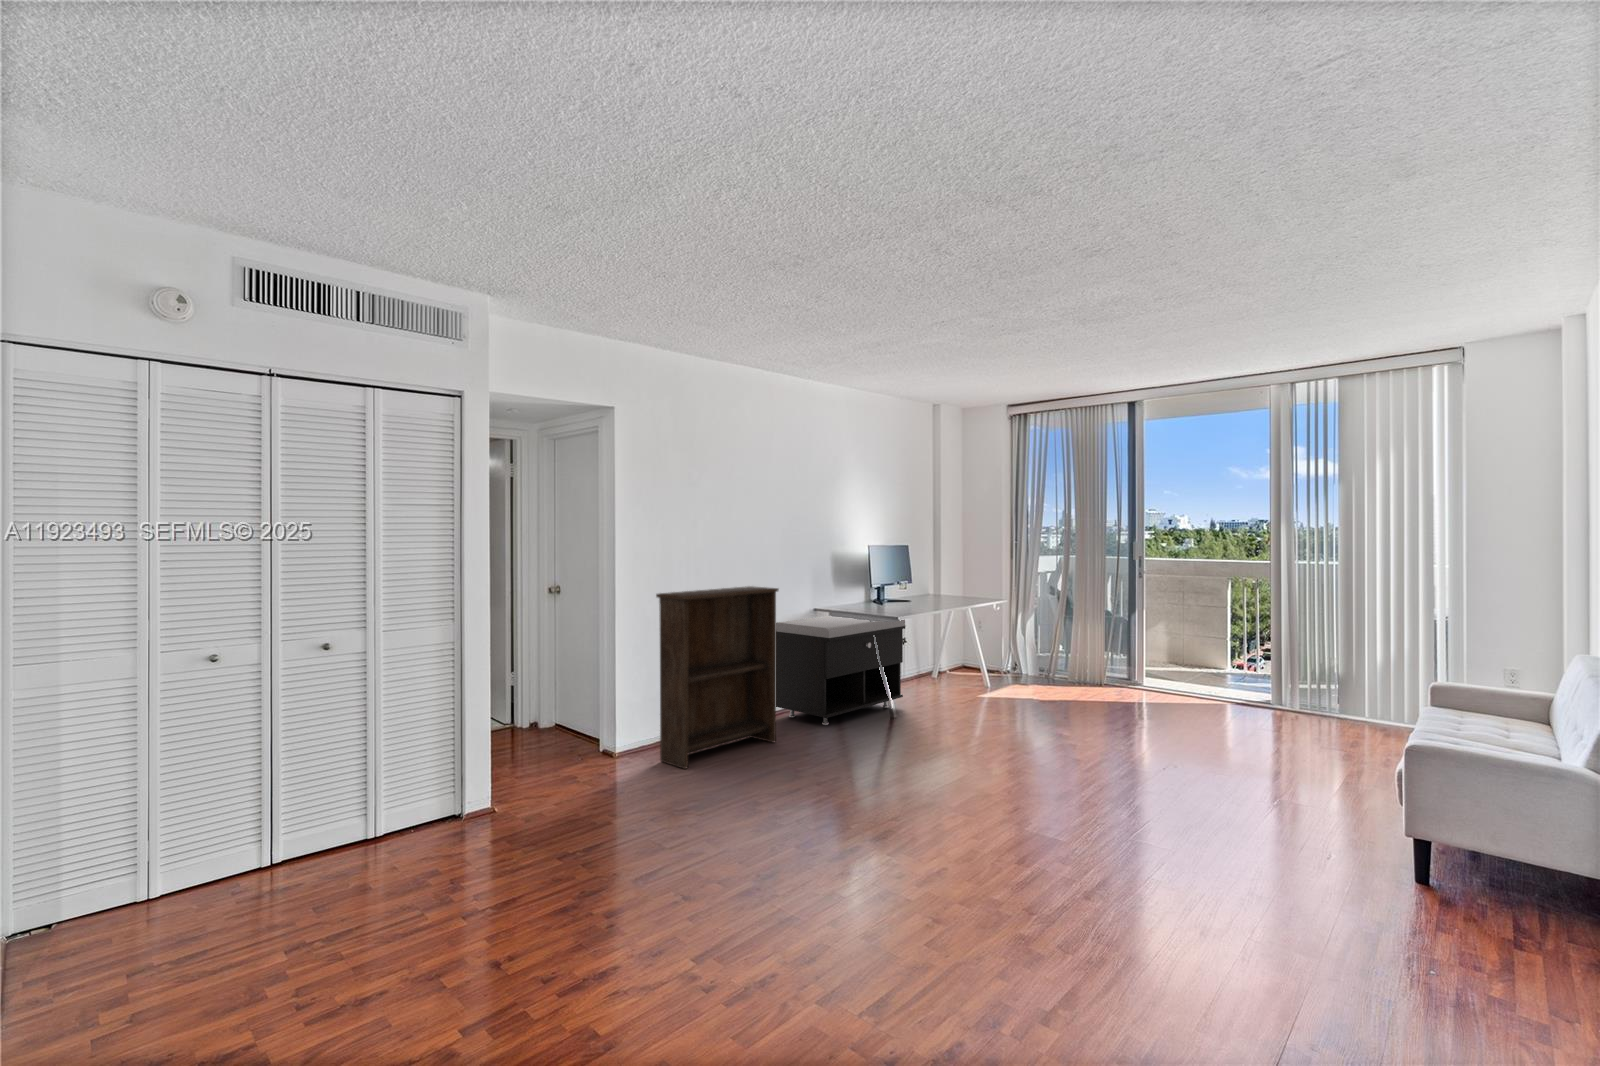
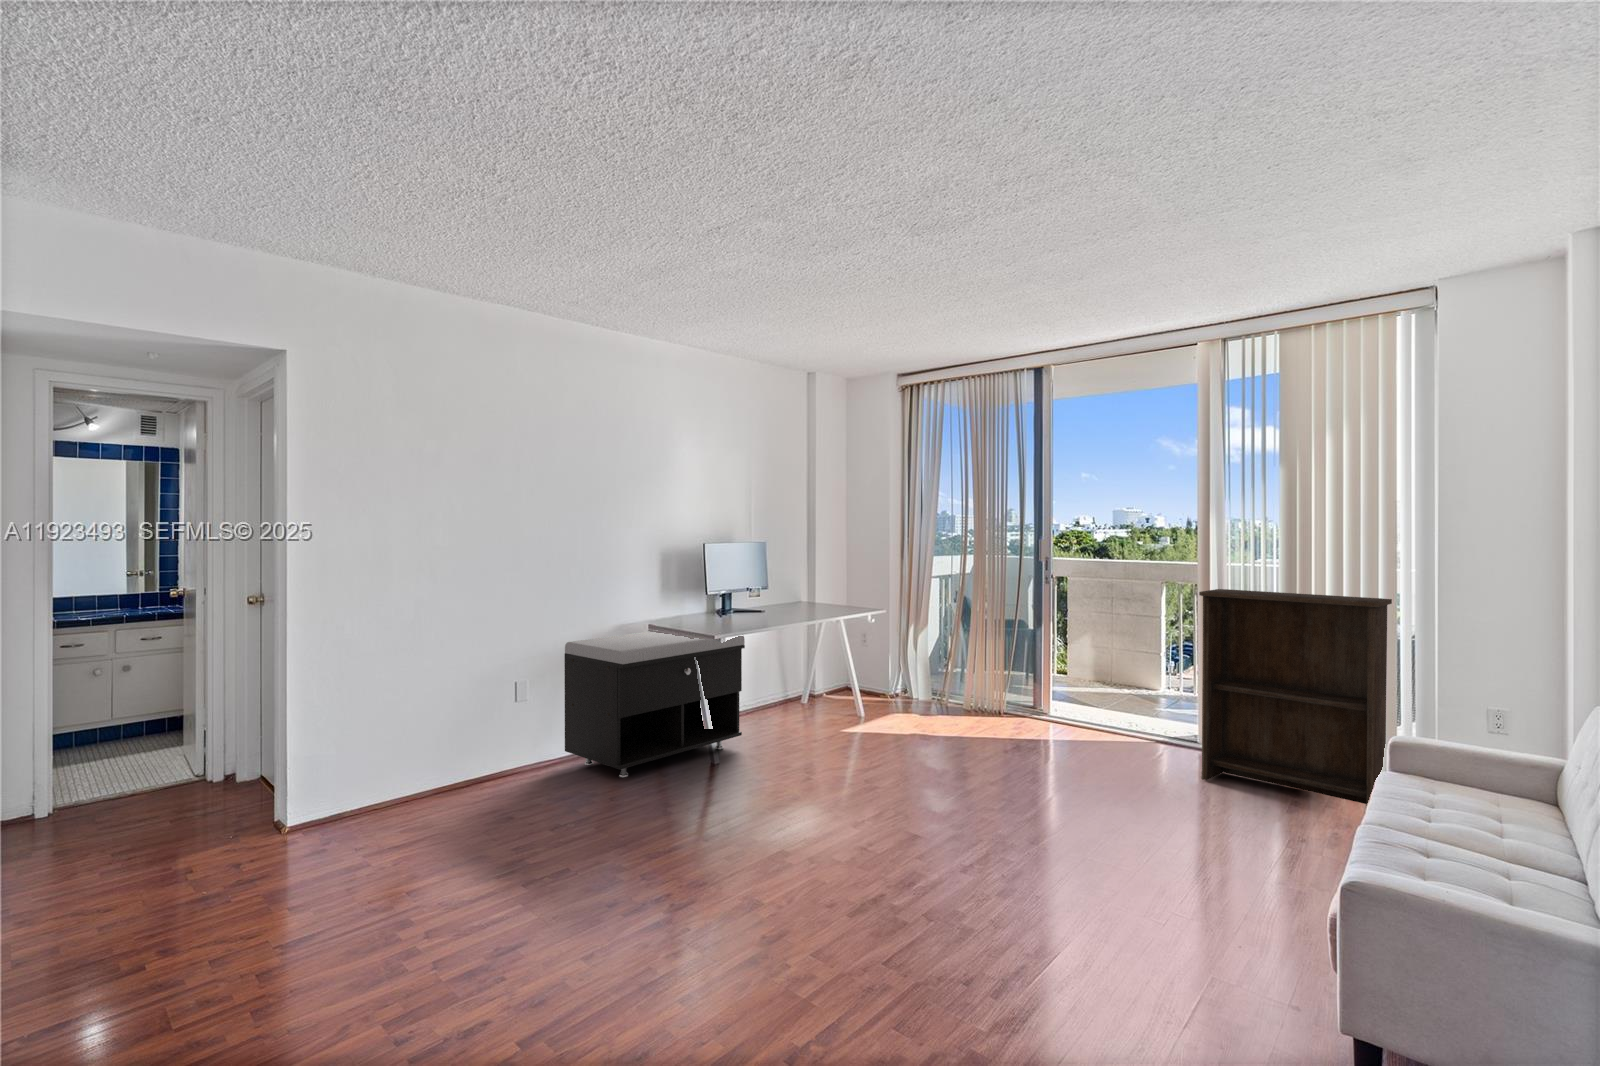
bookshelf: present [656,586,779,769] -> present [1199,589,1392,806]

